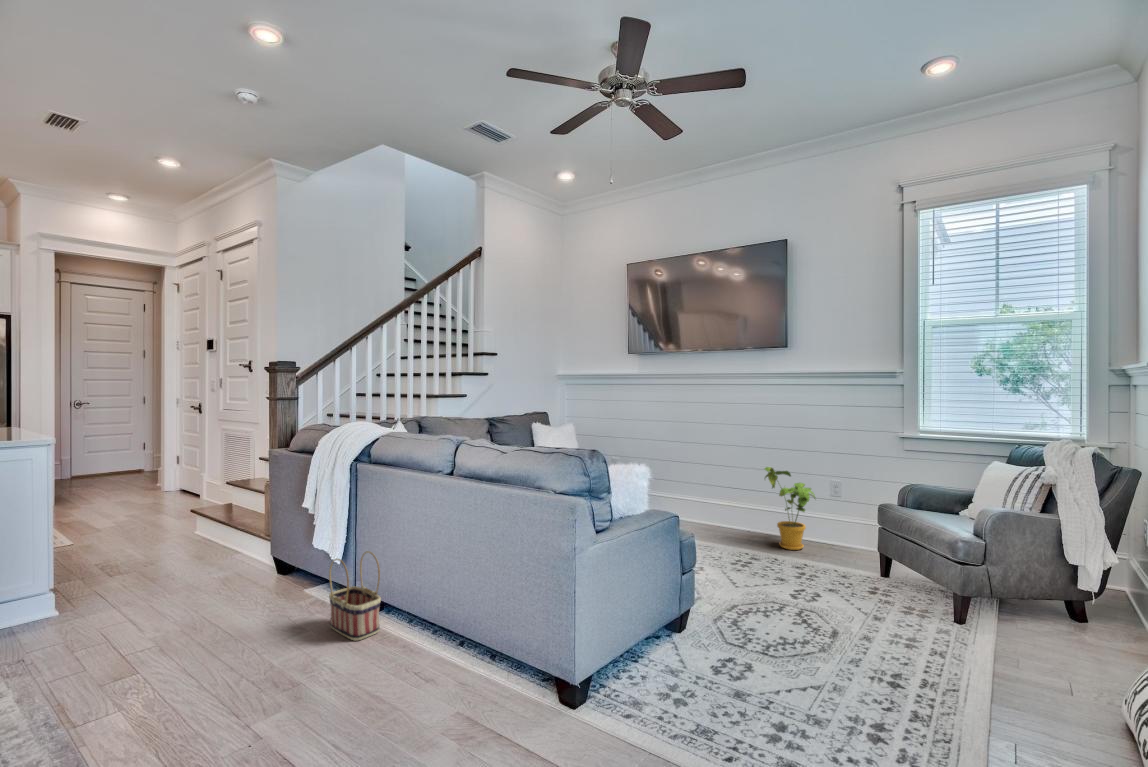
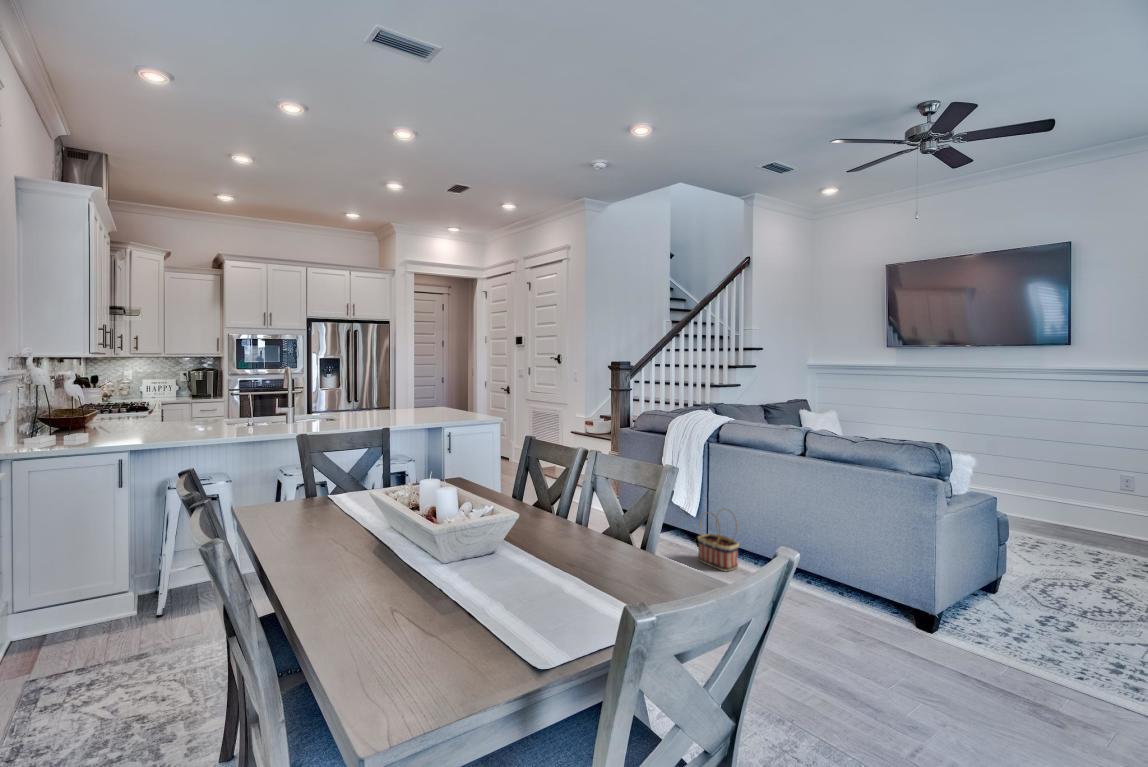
house plant: present [765,467,815,550] -> none [1051,460,1111,539]

